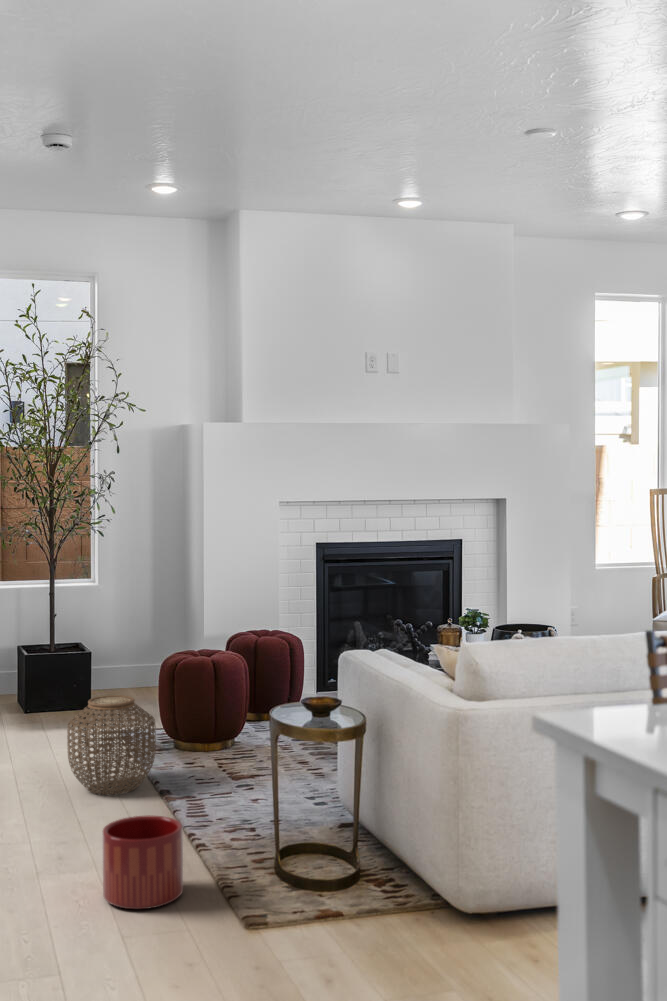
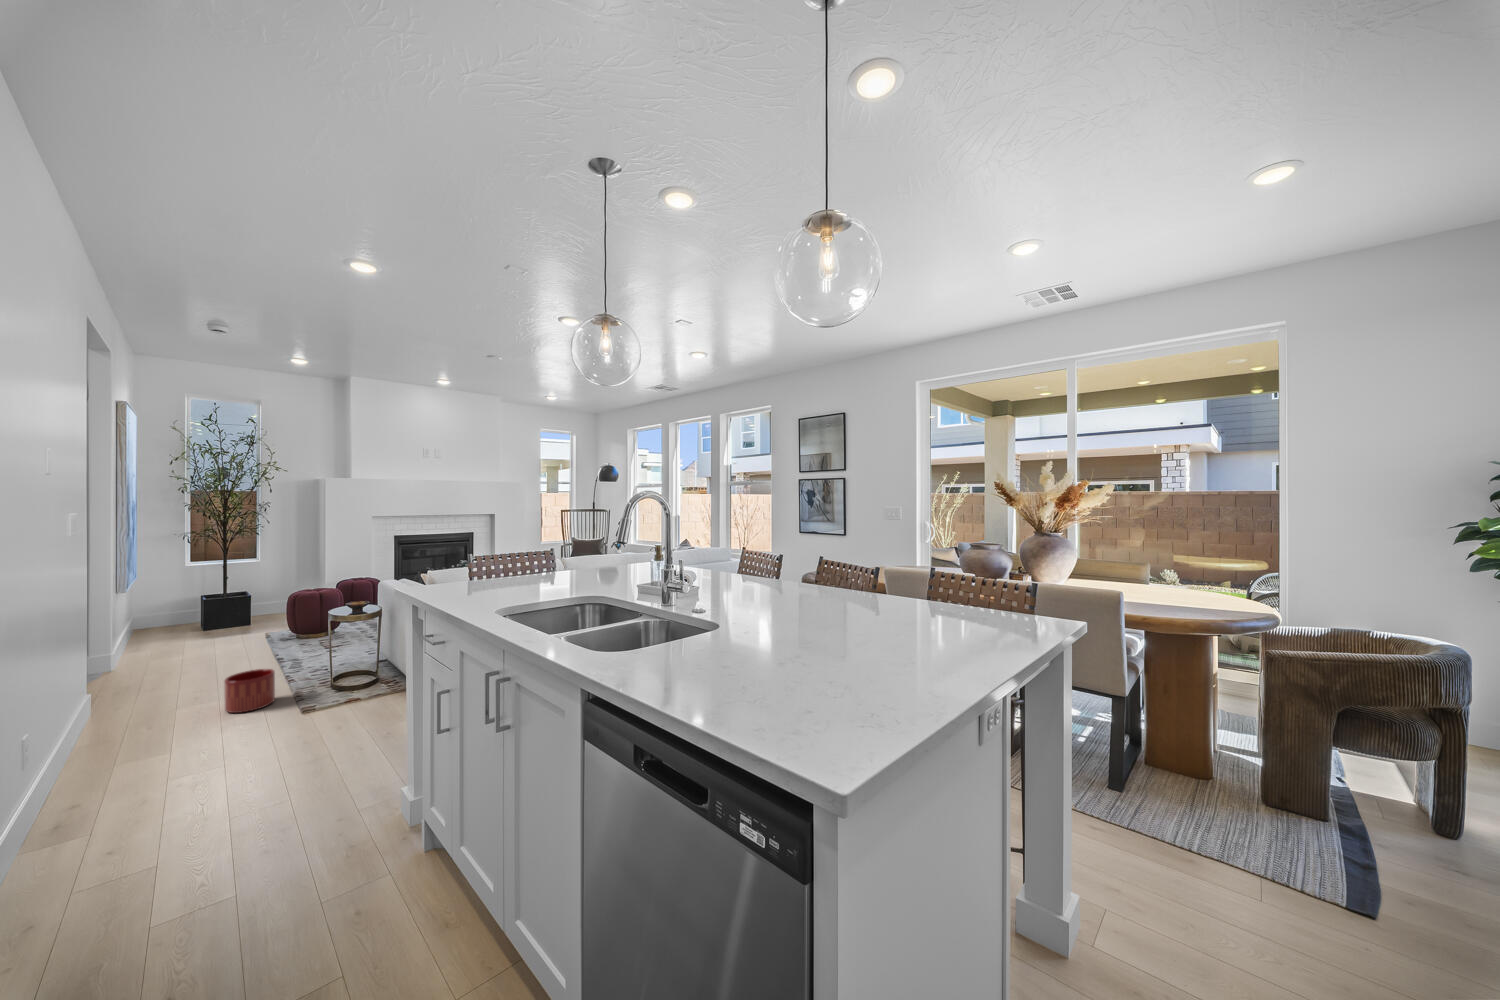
woven basket: present [67,695,156,795] -> none [219,616,278,666]

